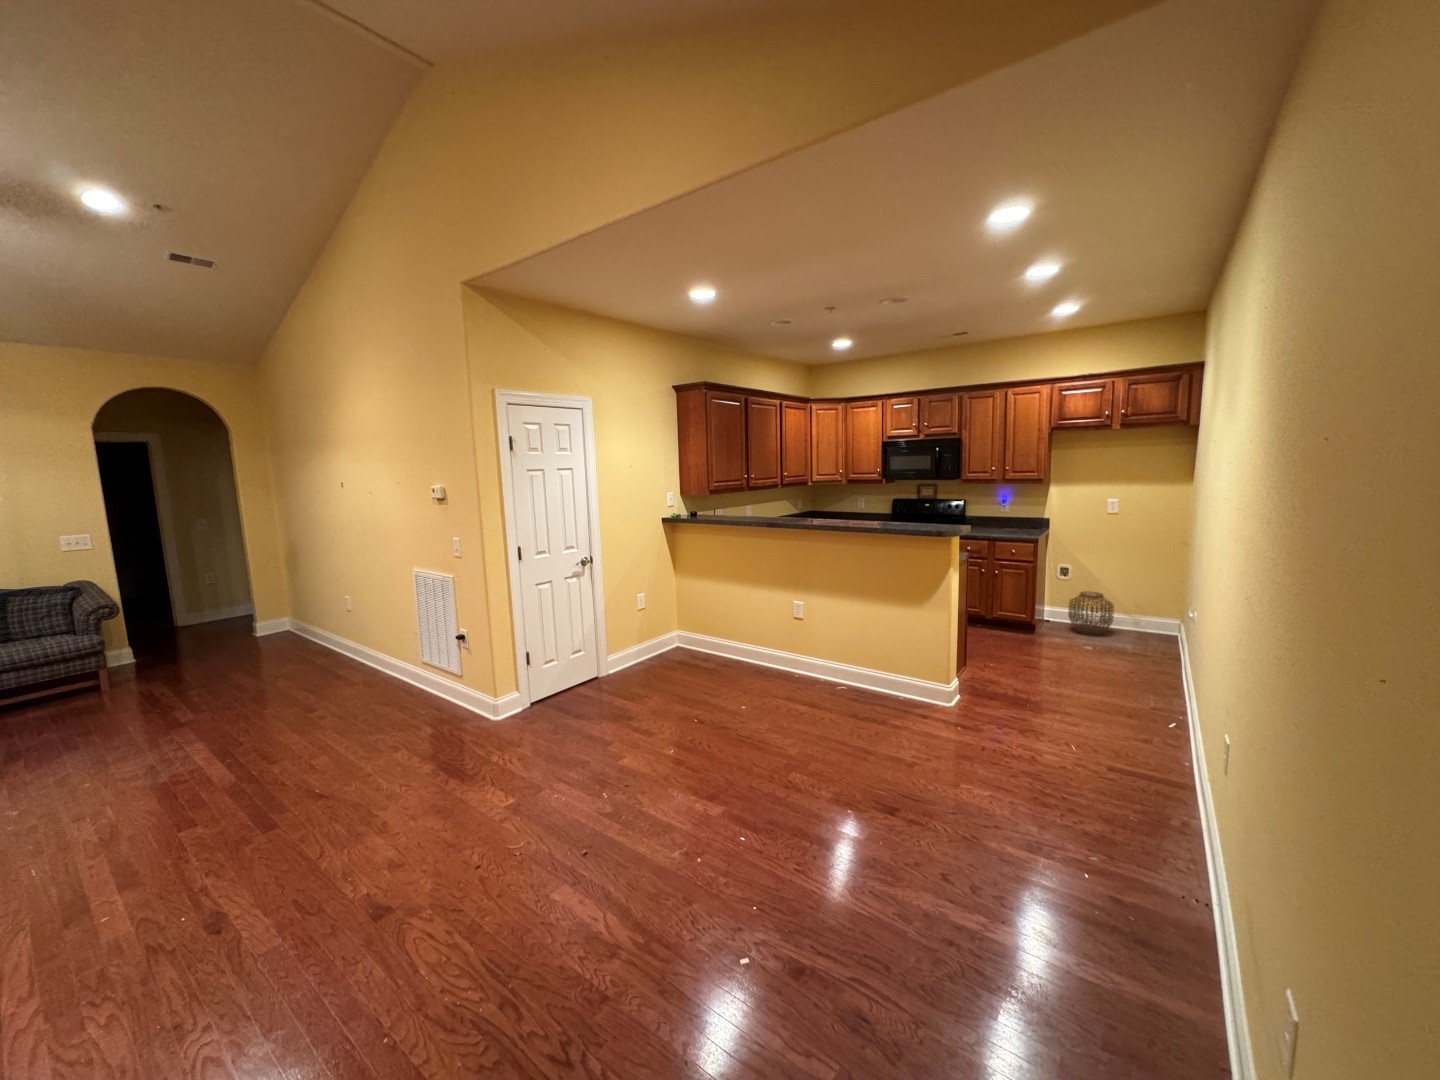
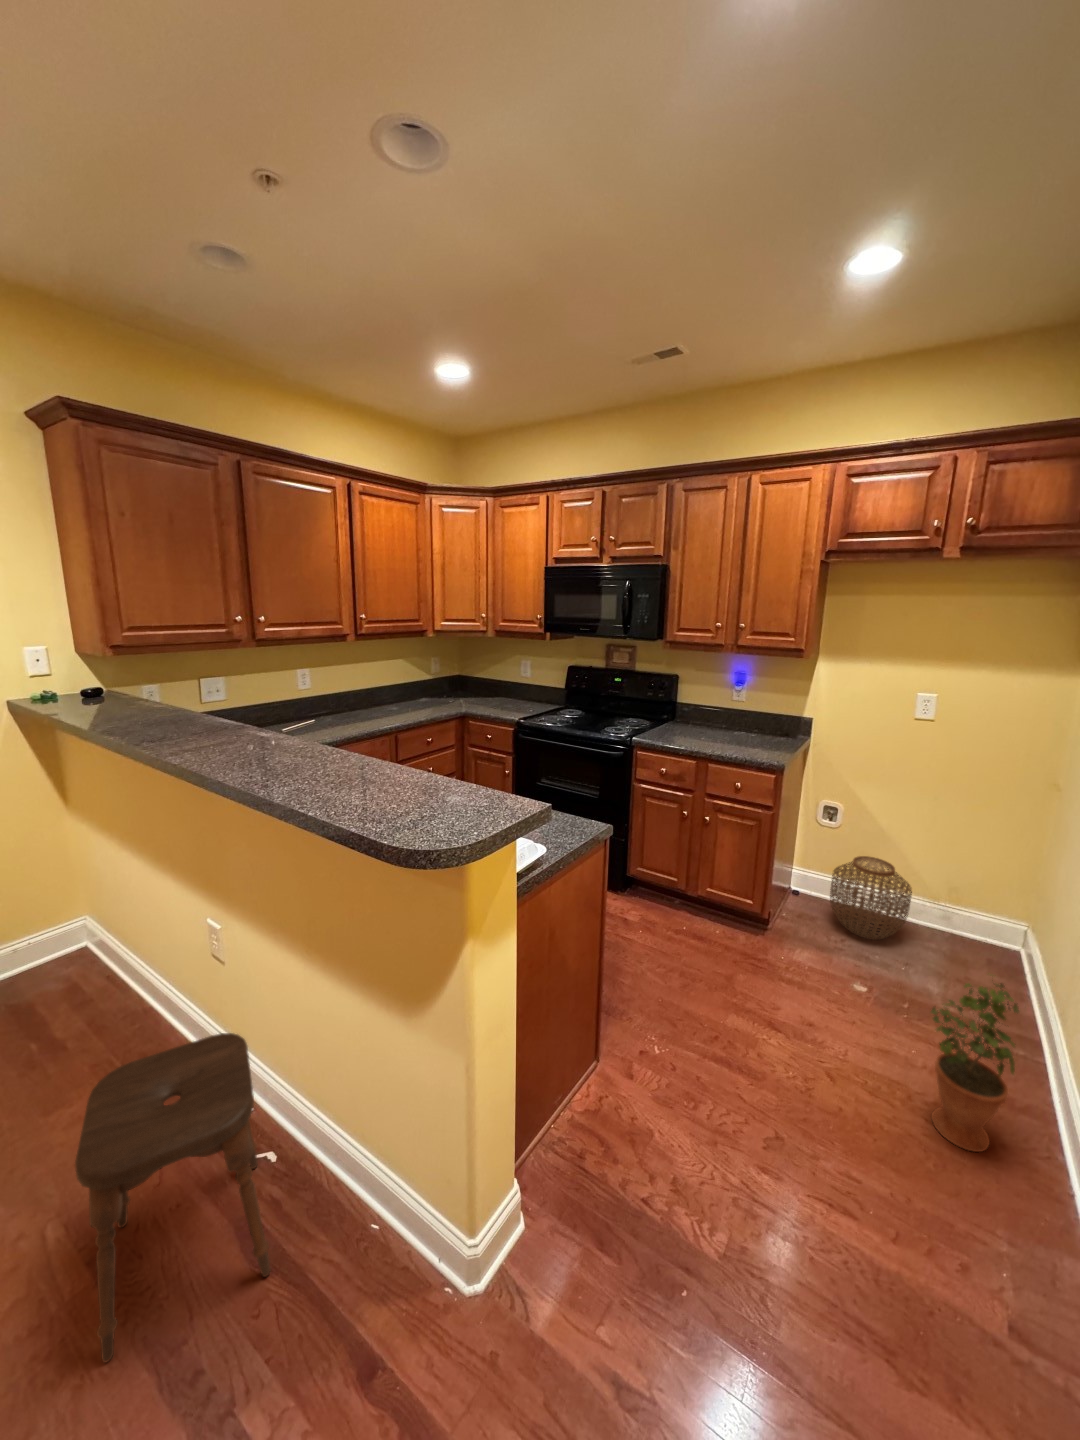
potted plant: none [1119,607,1156,681] -> present [931,983,1019,1152]
stool: none [807,629,876,717] -> present [75,1033,271,1363]

